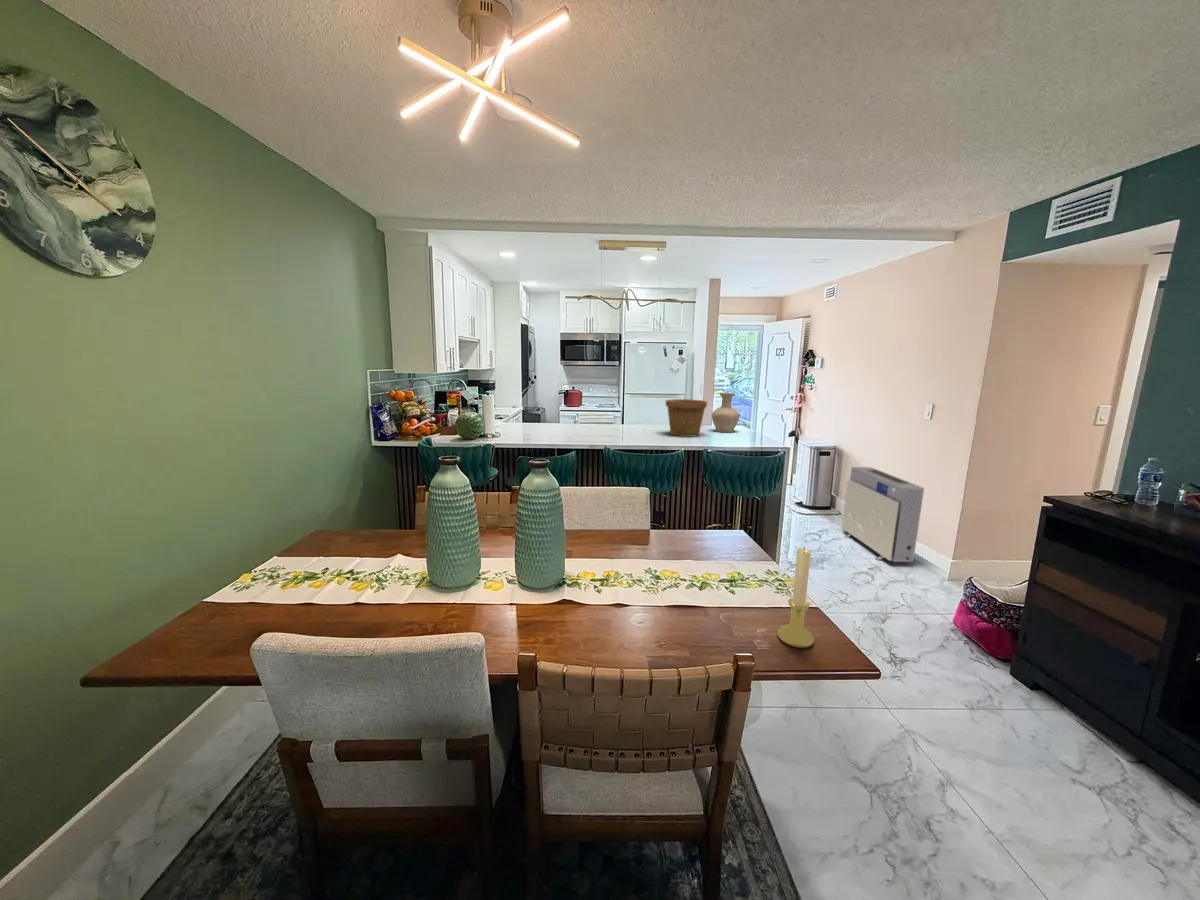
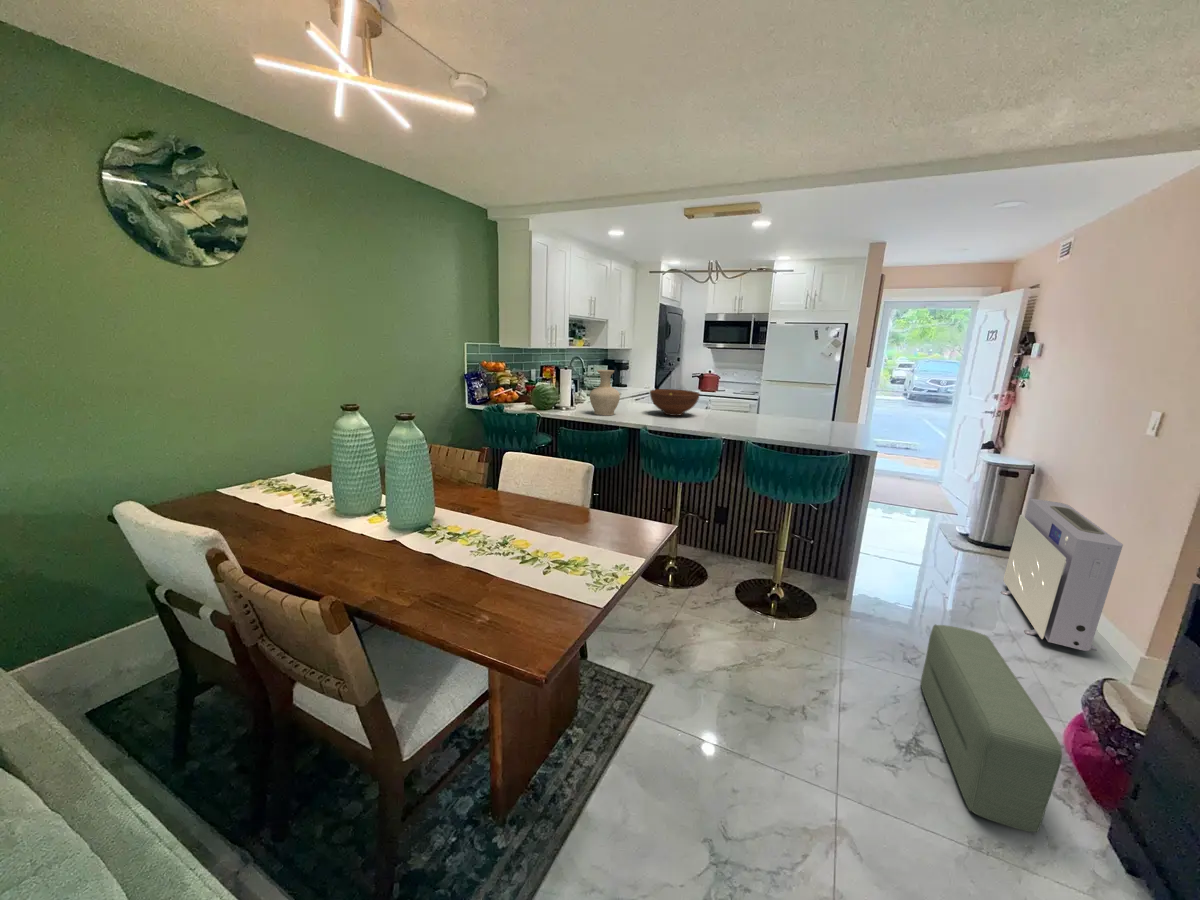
vase: present [712,393,739,433] -> present [590,370,620,415]
flower pot: present [666,399,707,437] -> none [741,384,791,428]
fruit bowl: none [580,409,626,434] -> present [650,389,700,416]
candle holder: present [778,547,814,648] -> none [501,529,538,640]
pouf: none [860,563,991,682] -> present [921,625,1062,832]

